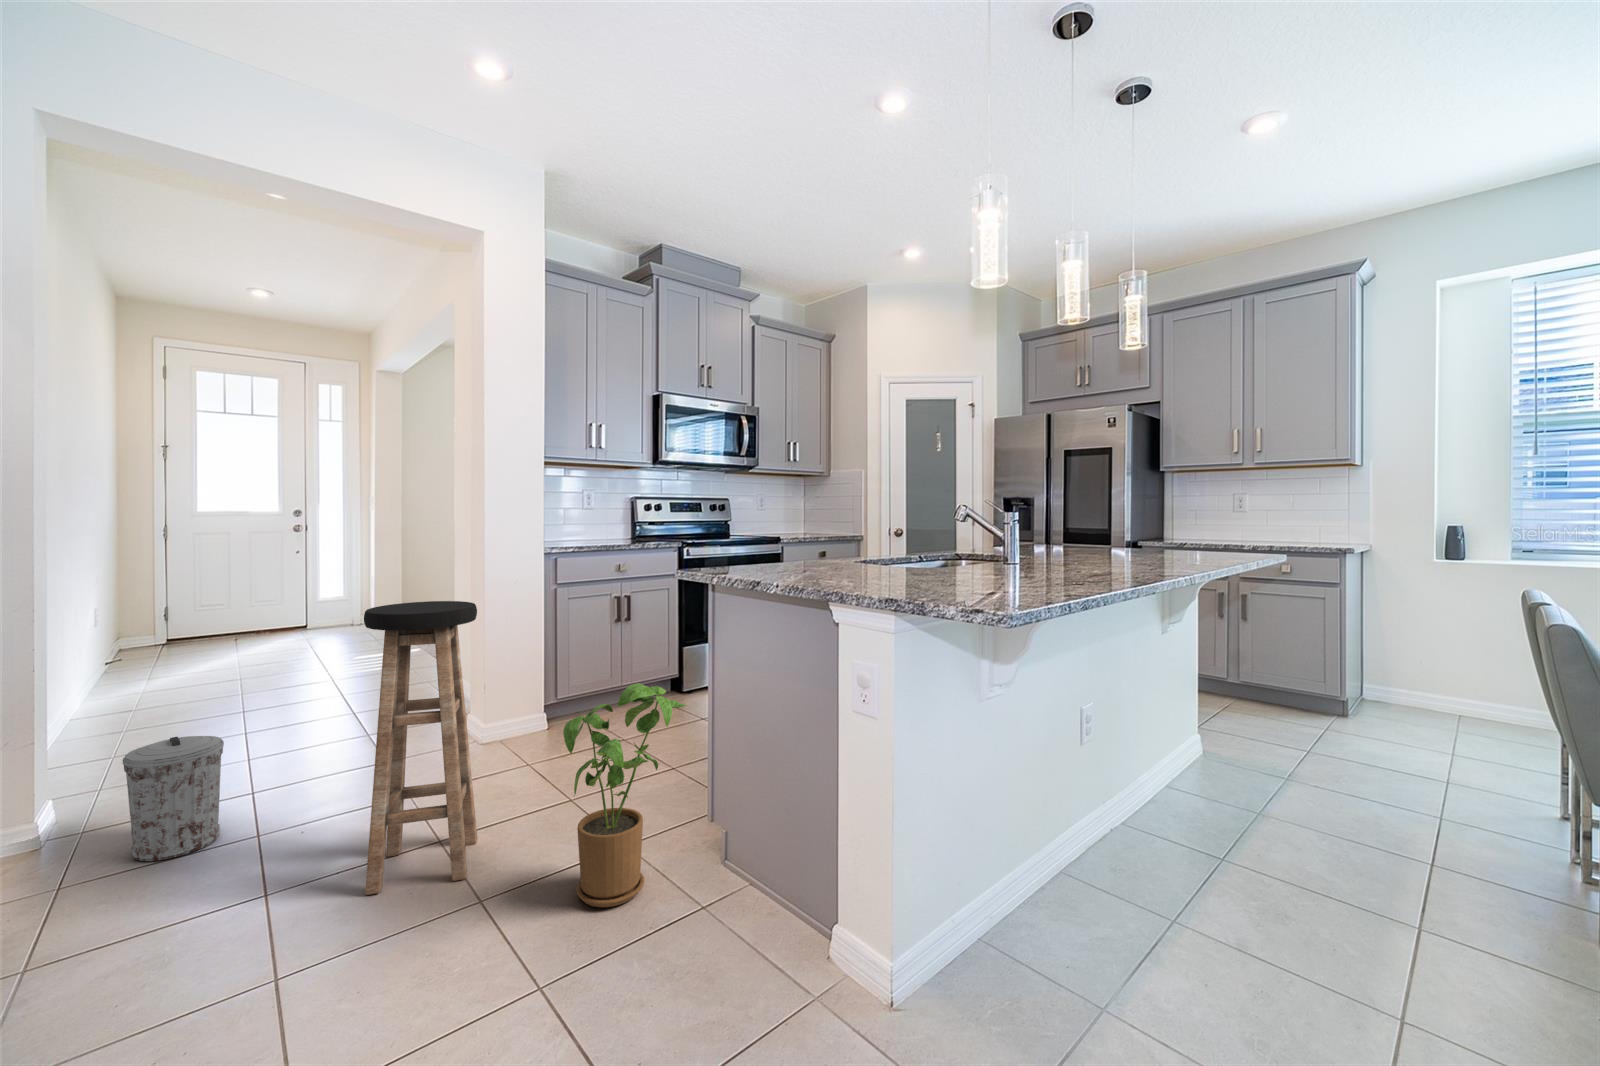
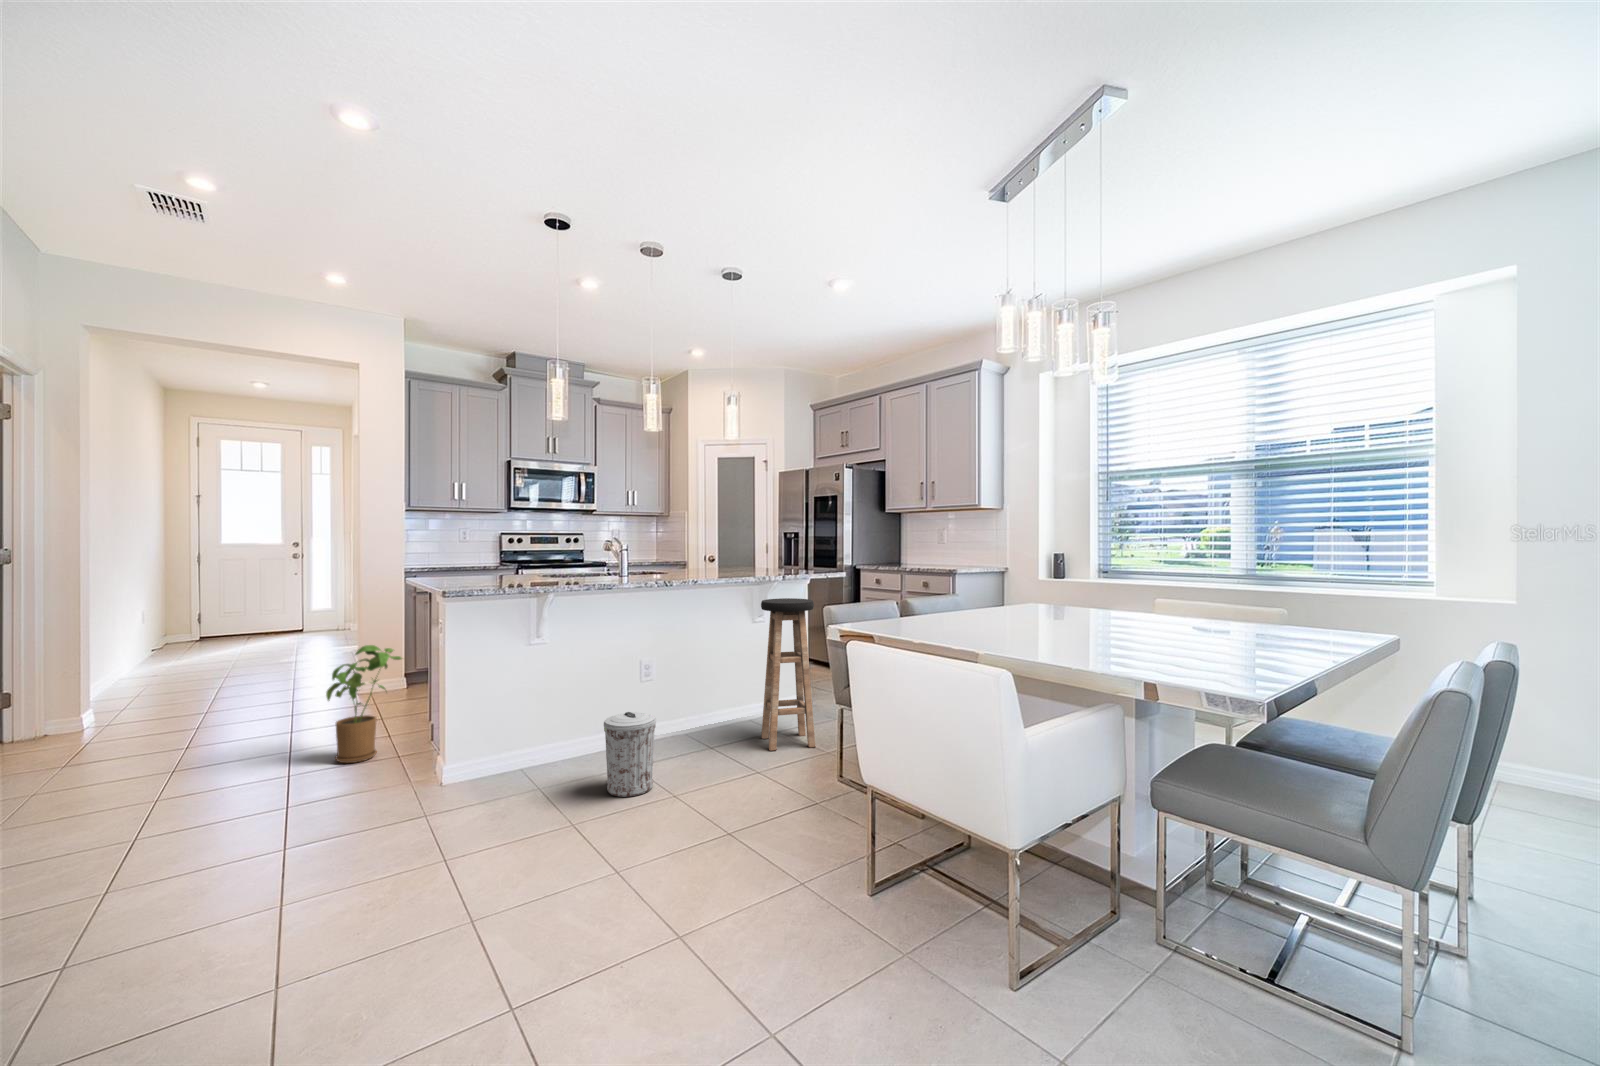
bar stool: present [364,601,477,895] -> present [761,598,815,751]
trash can: present [123,736,224,861] -> present [604,712,656,797]

